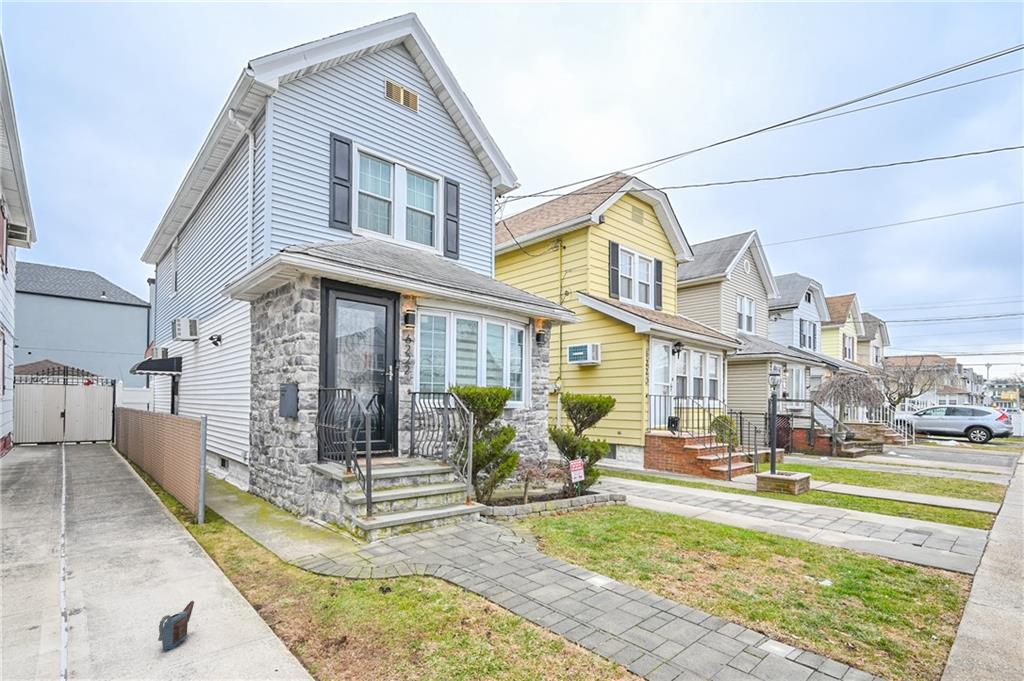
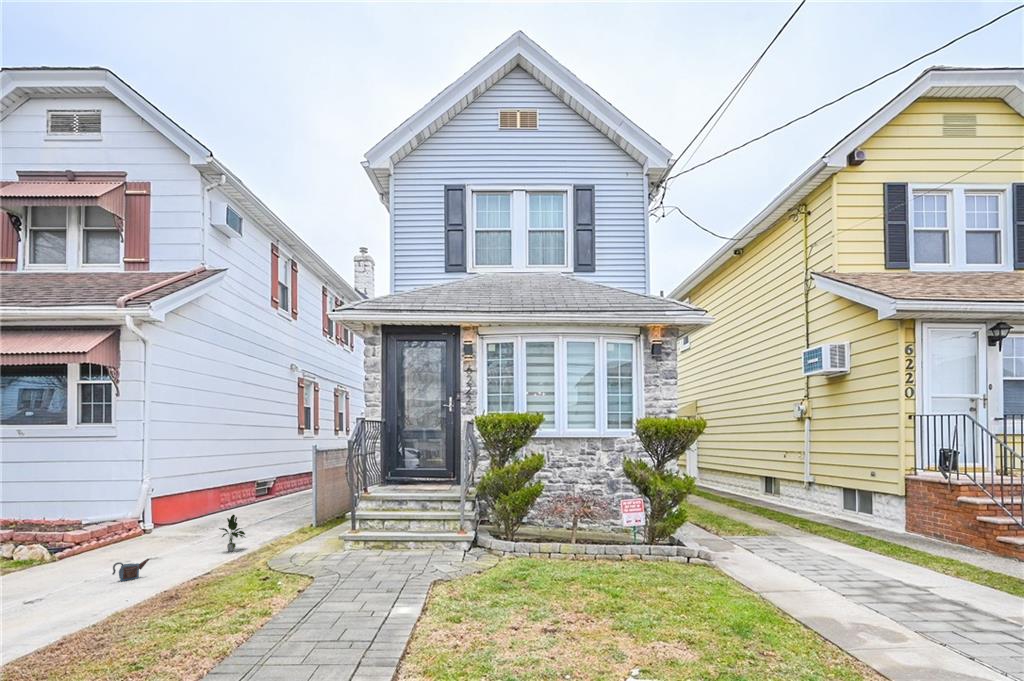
potted plant: none [179,523,218,581] -> present [219,515,245,552]

